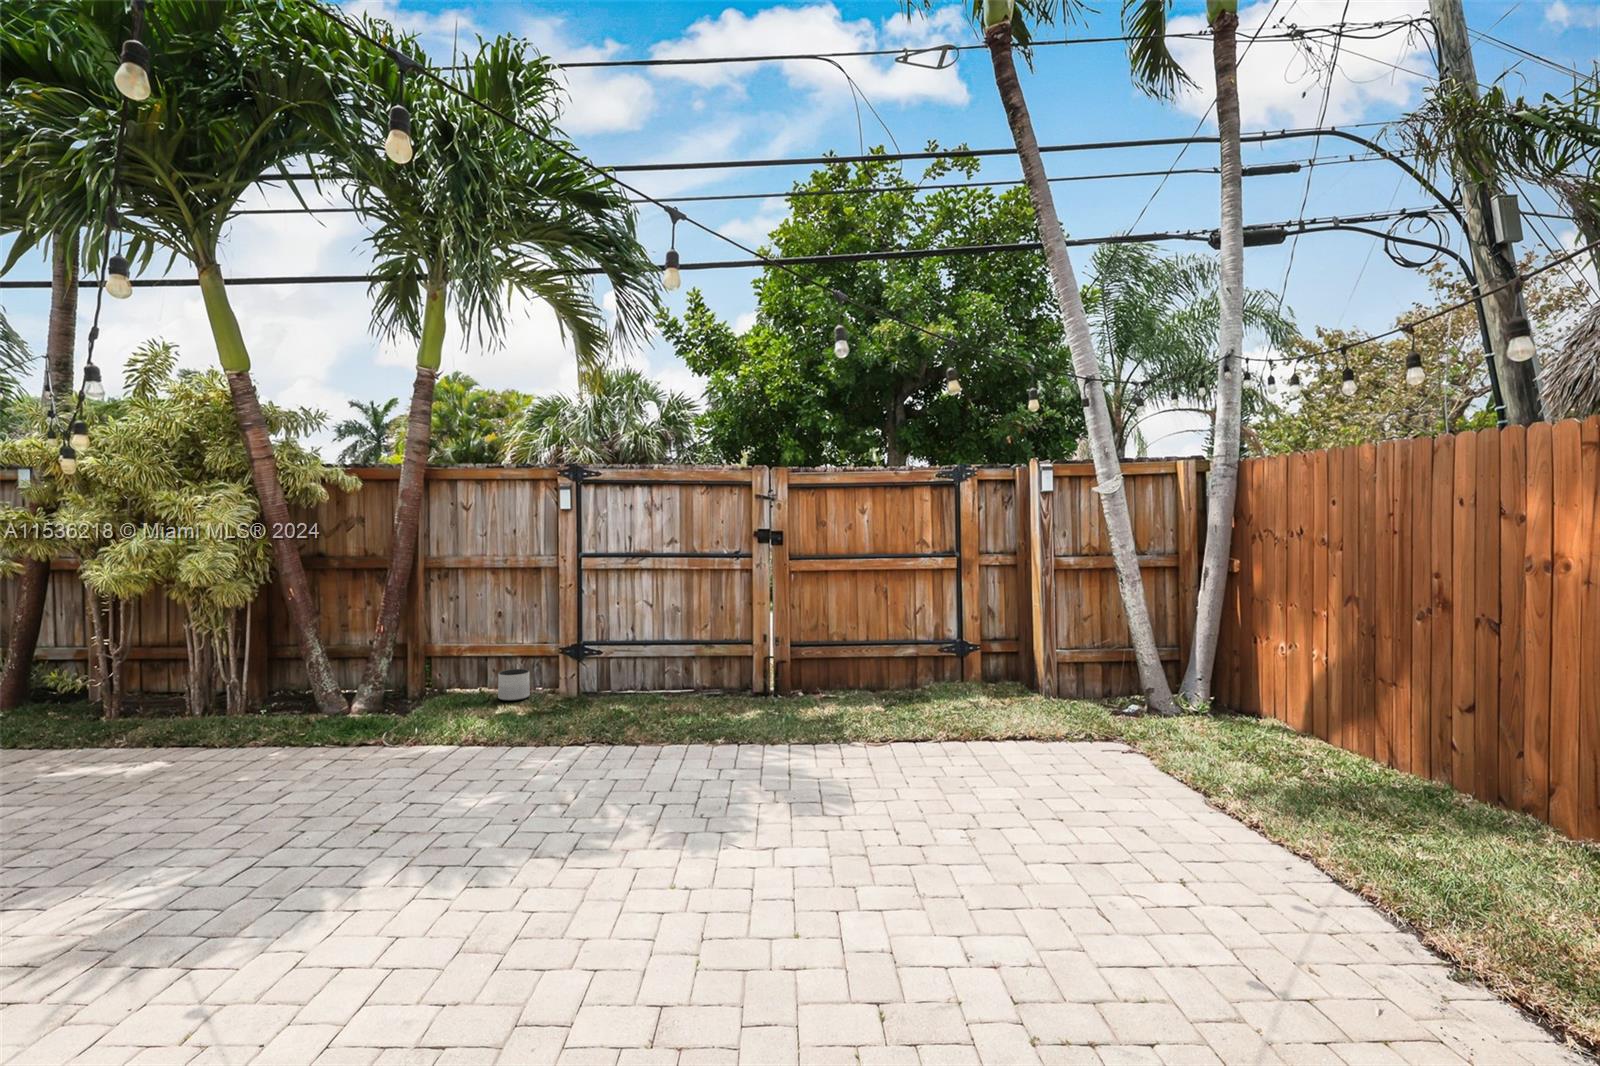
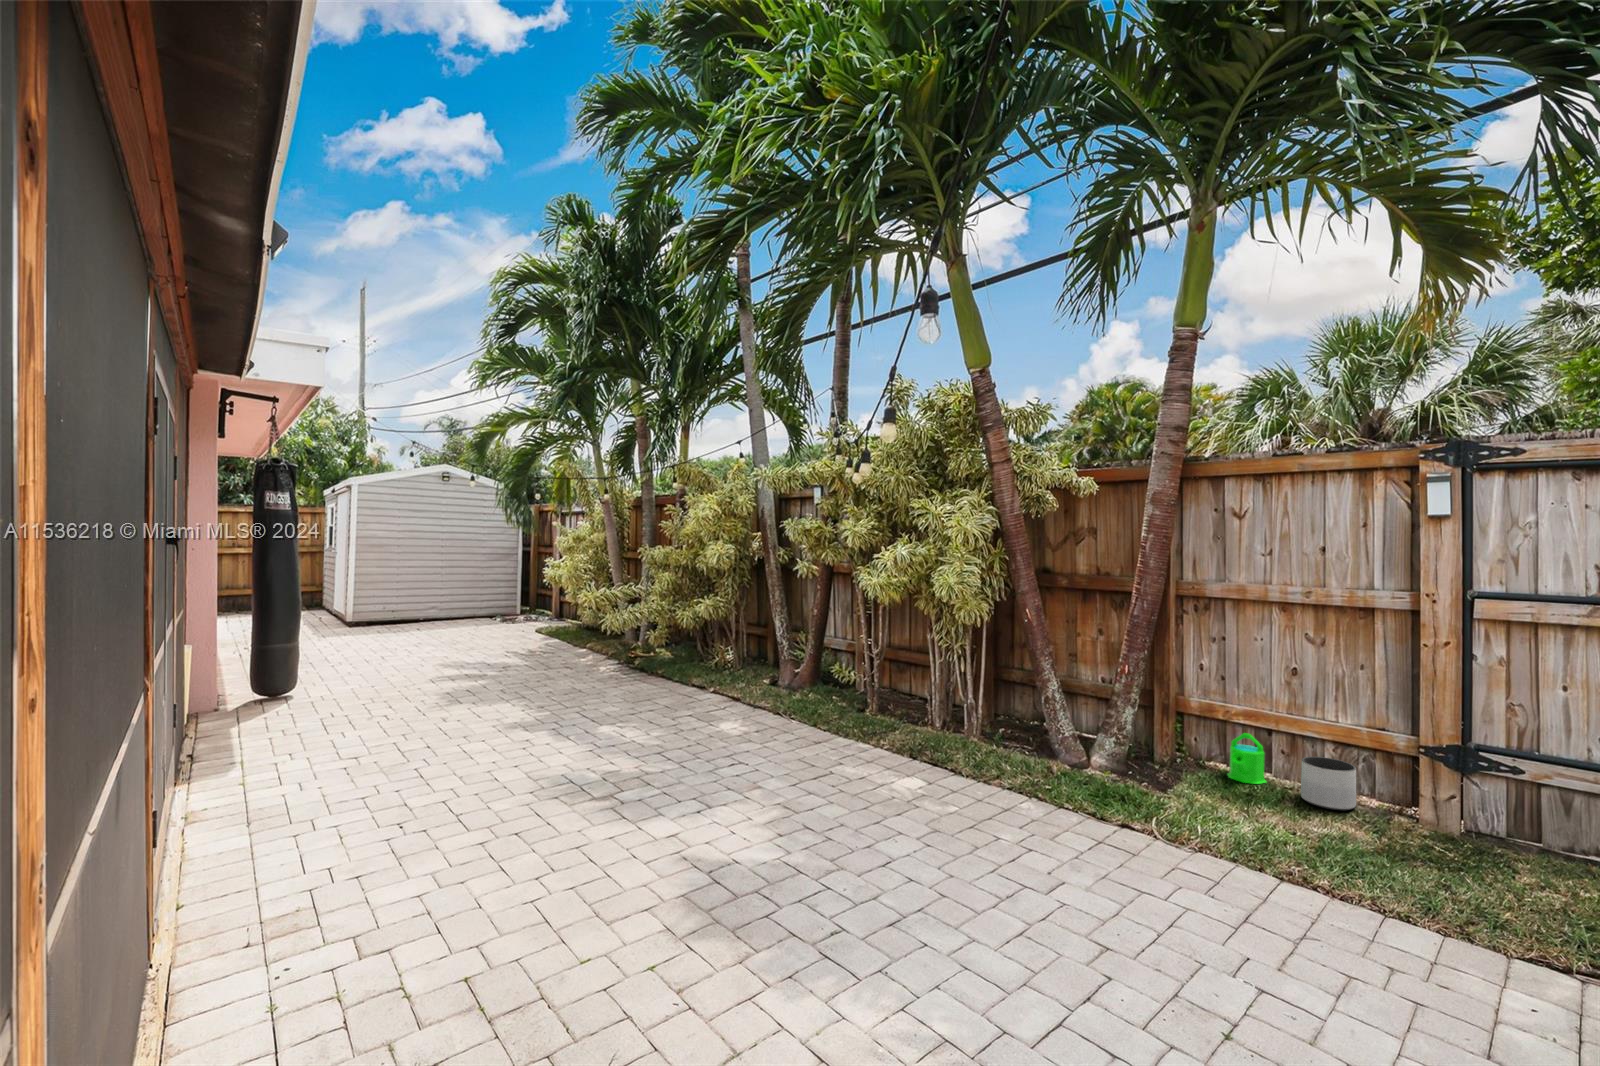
watering can: none [455,663,482,697] -> present [1227,733,1266,784]

